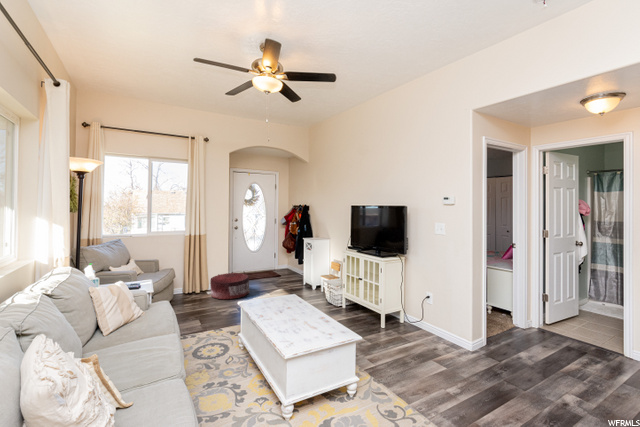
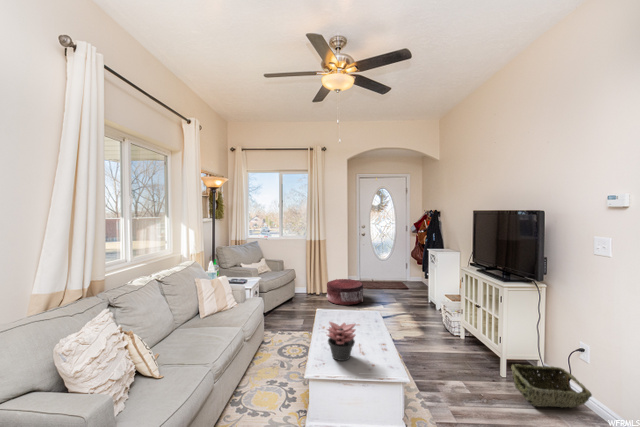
succulent plant: none [285,305,312,340] -> present [327,322,355,361]
woven basket: none [394,312,438,341] -> present [511,364,592,408]

